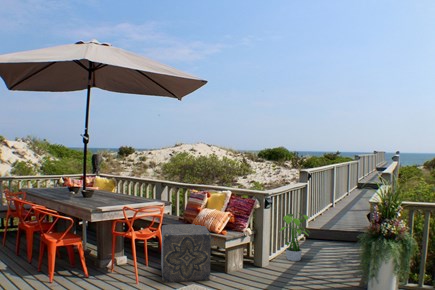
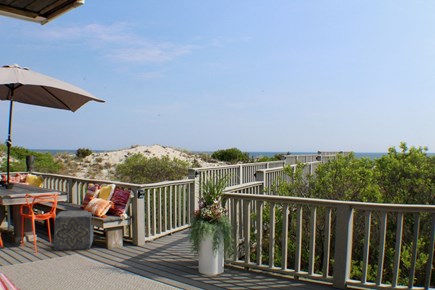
potted plant: present [279,213,309,261] -> none [154,201,178,237]

